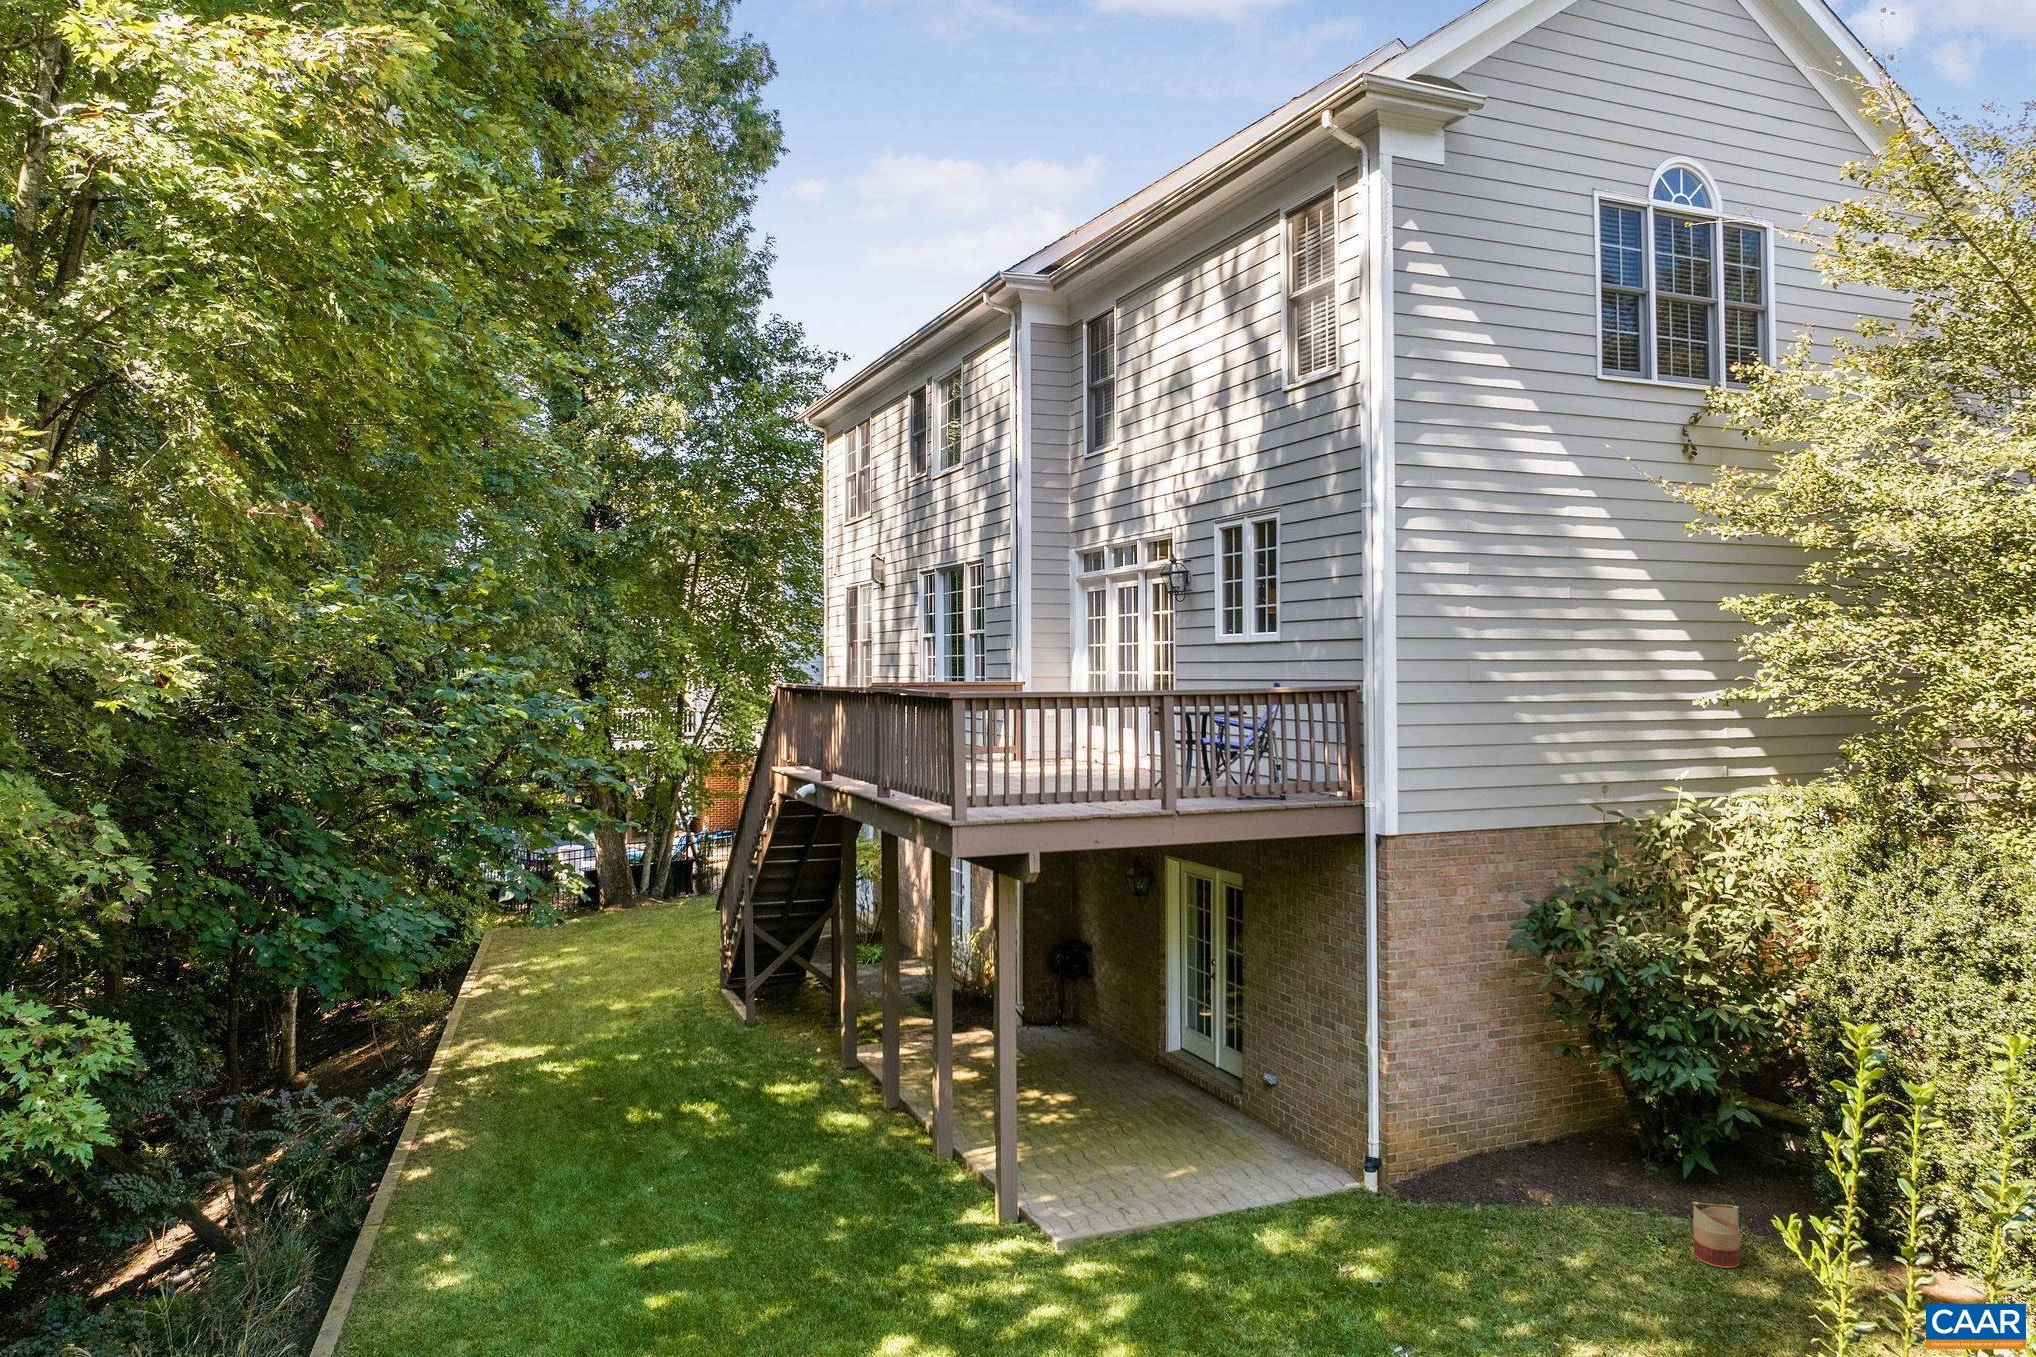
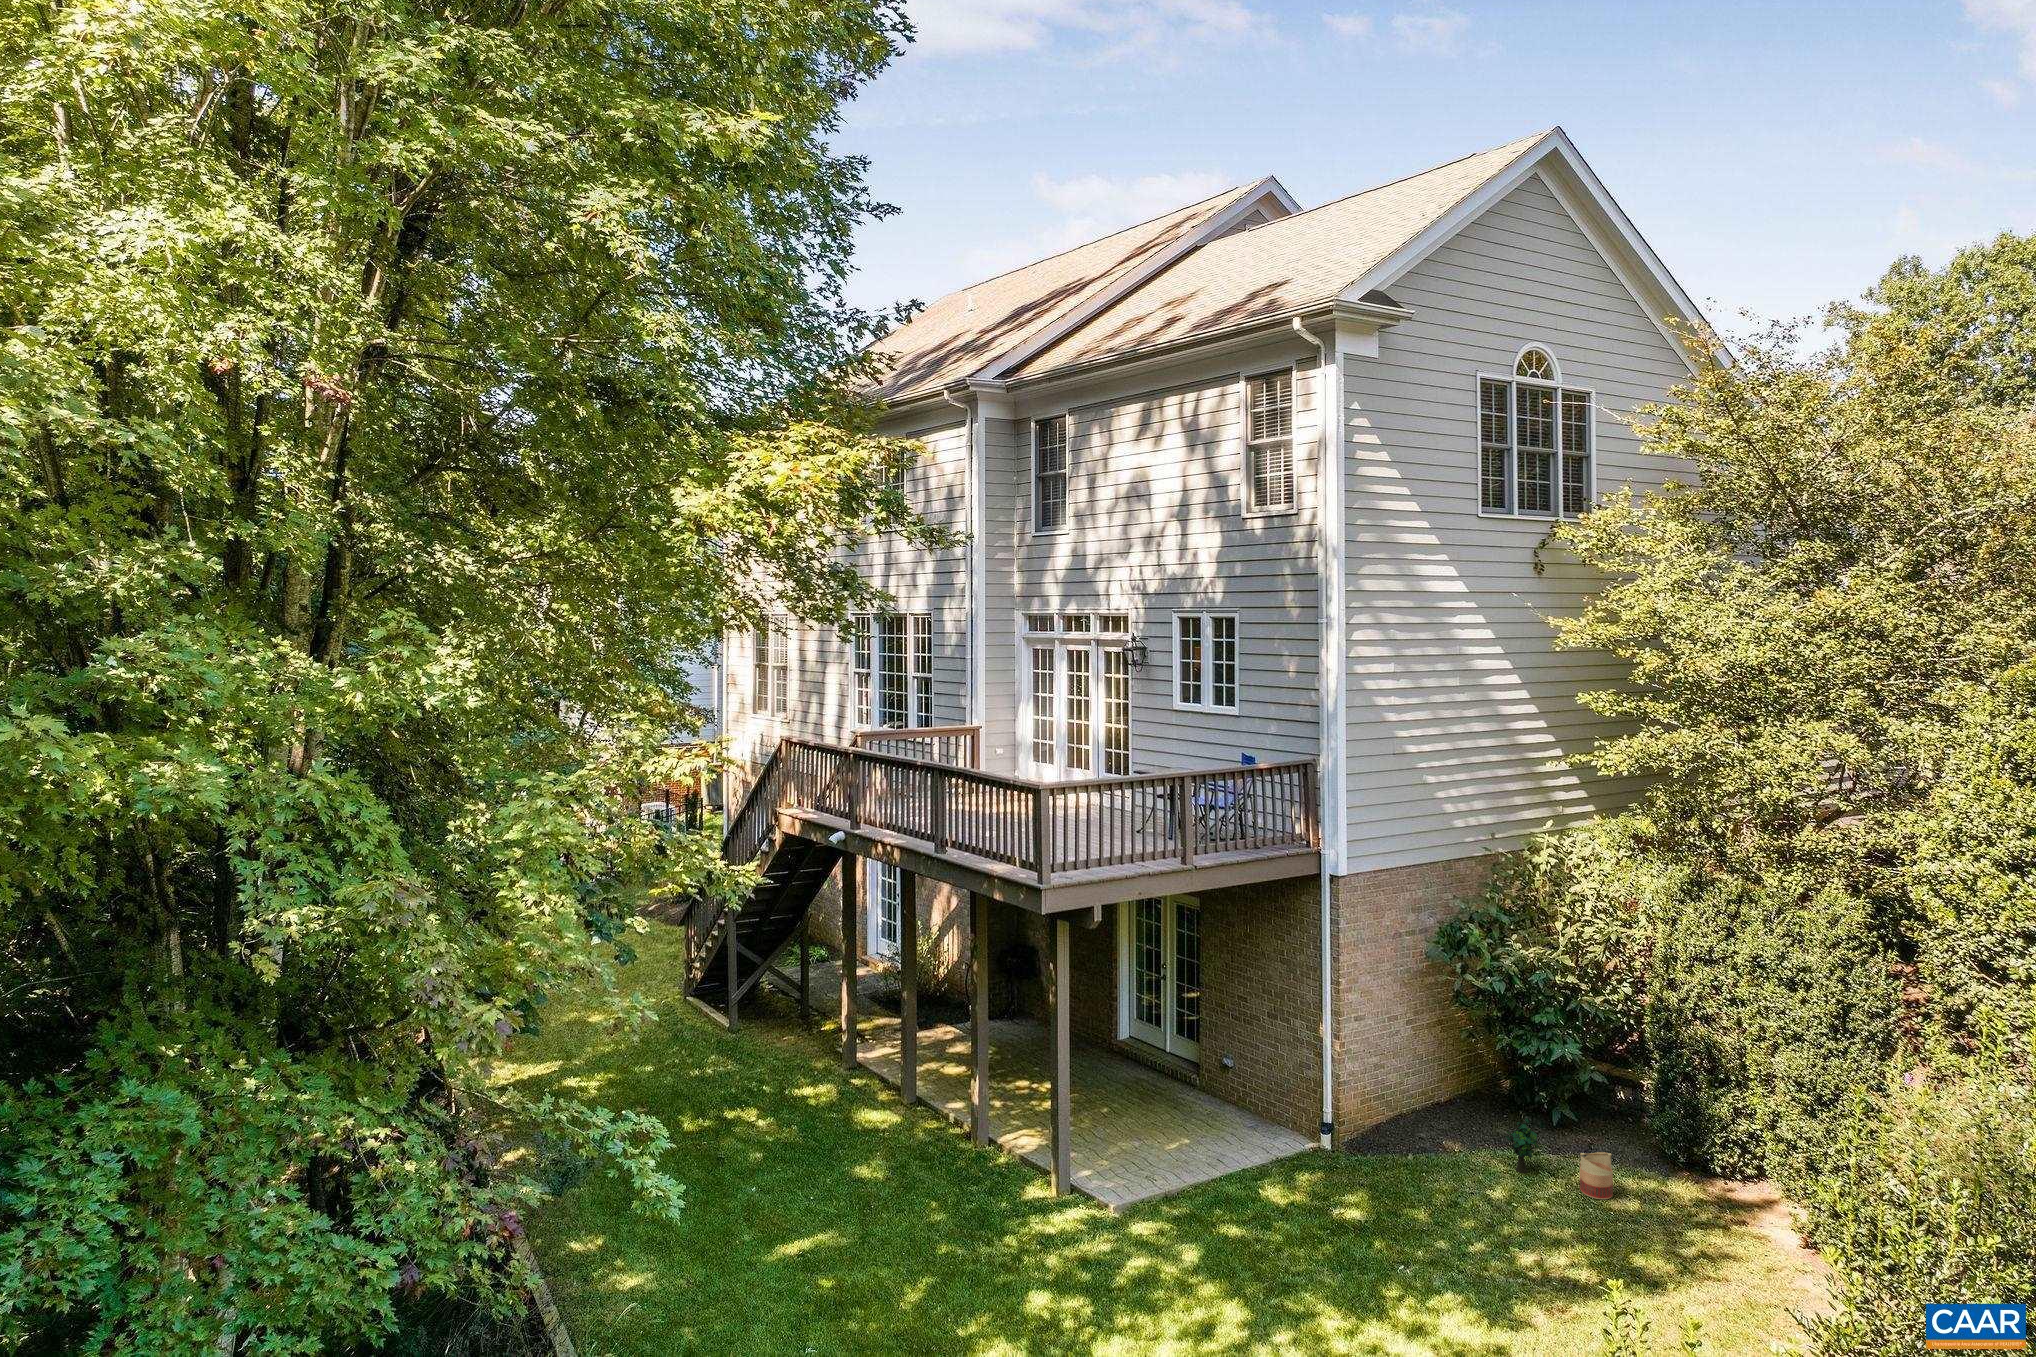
decorative plant: none [1593,1152,1643,1227] -> present [1505,1118,1539,1173]

